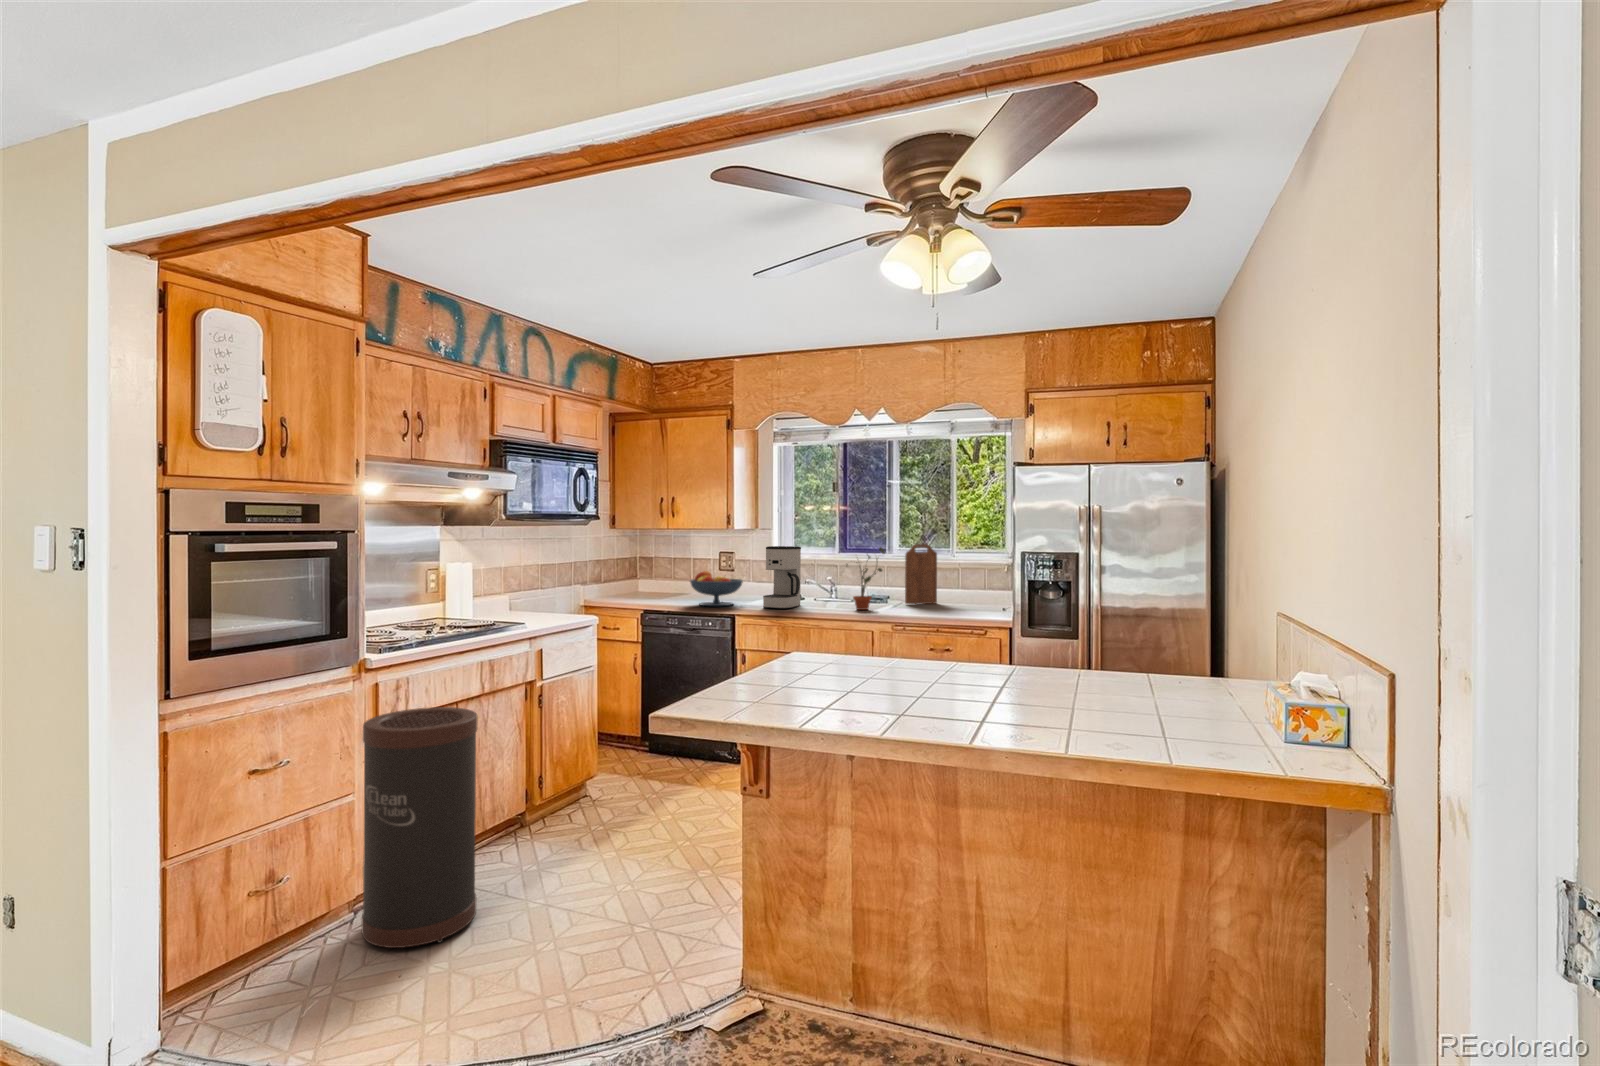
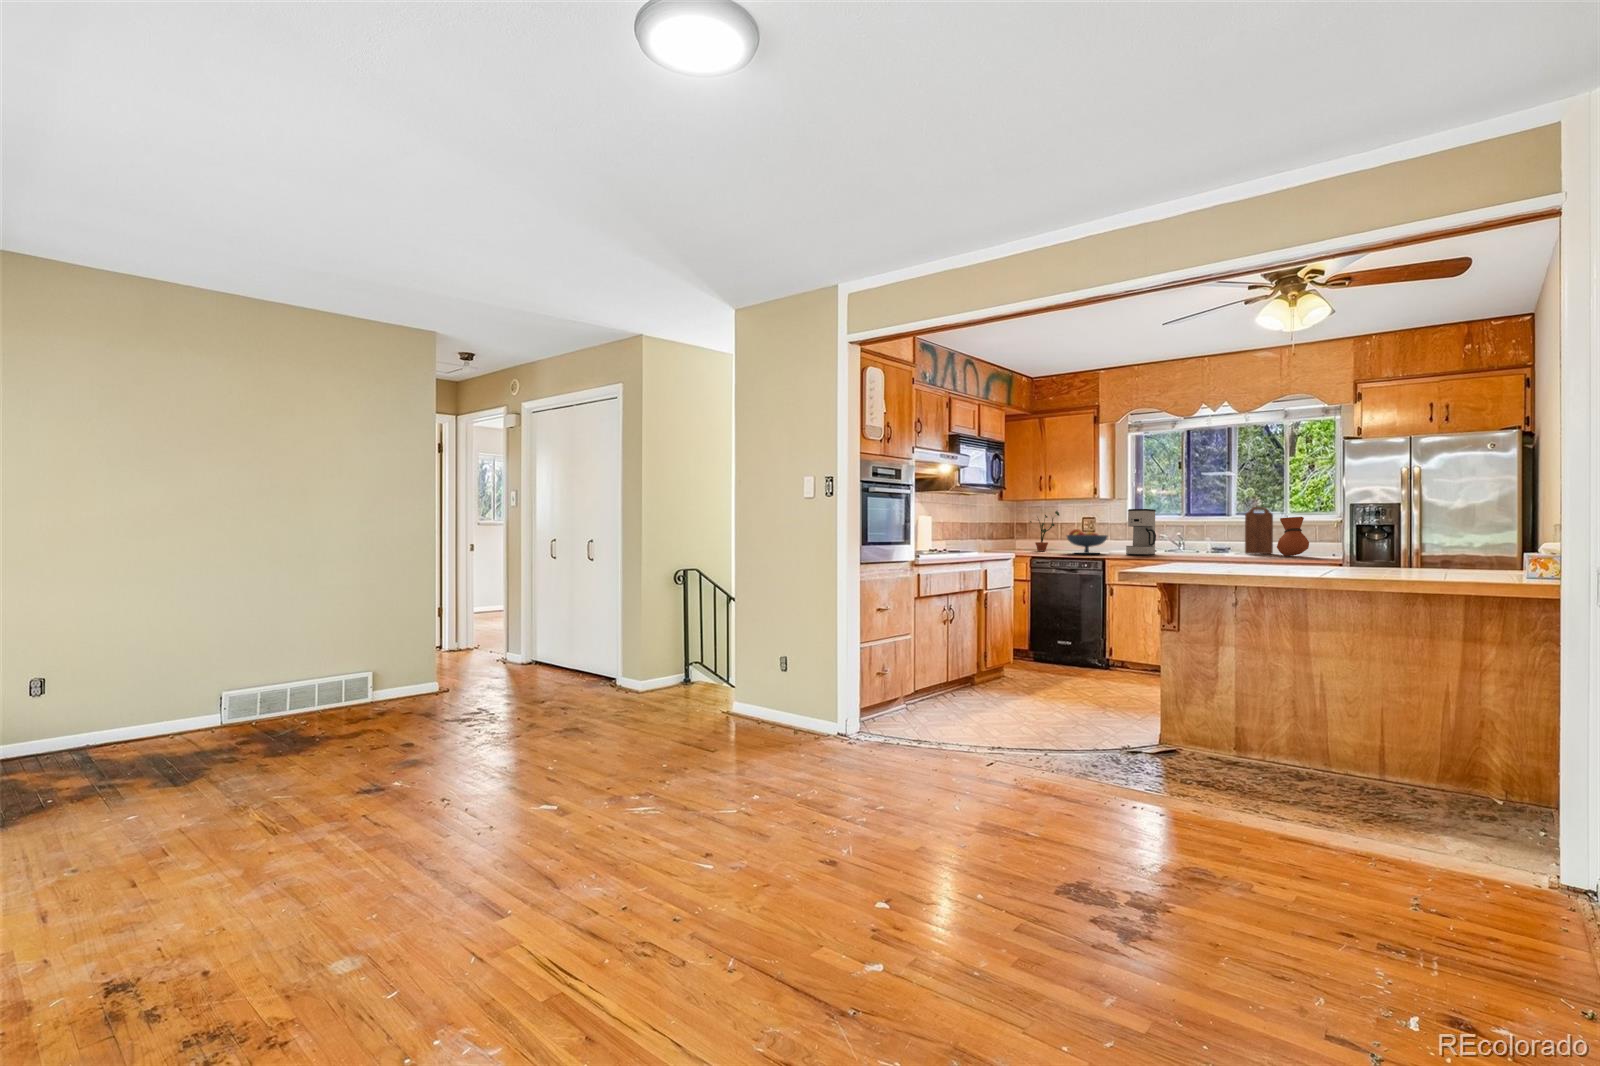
potted plant: present [847,547,885,610] -> present [1030,511,1059,551]
vase: none [940,560,976,610] -> present [1277,517,1309,556]
trash can: present [362,707,477,948] -> none [923,588,983,713]

